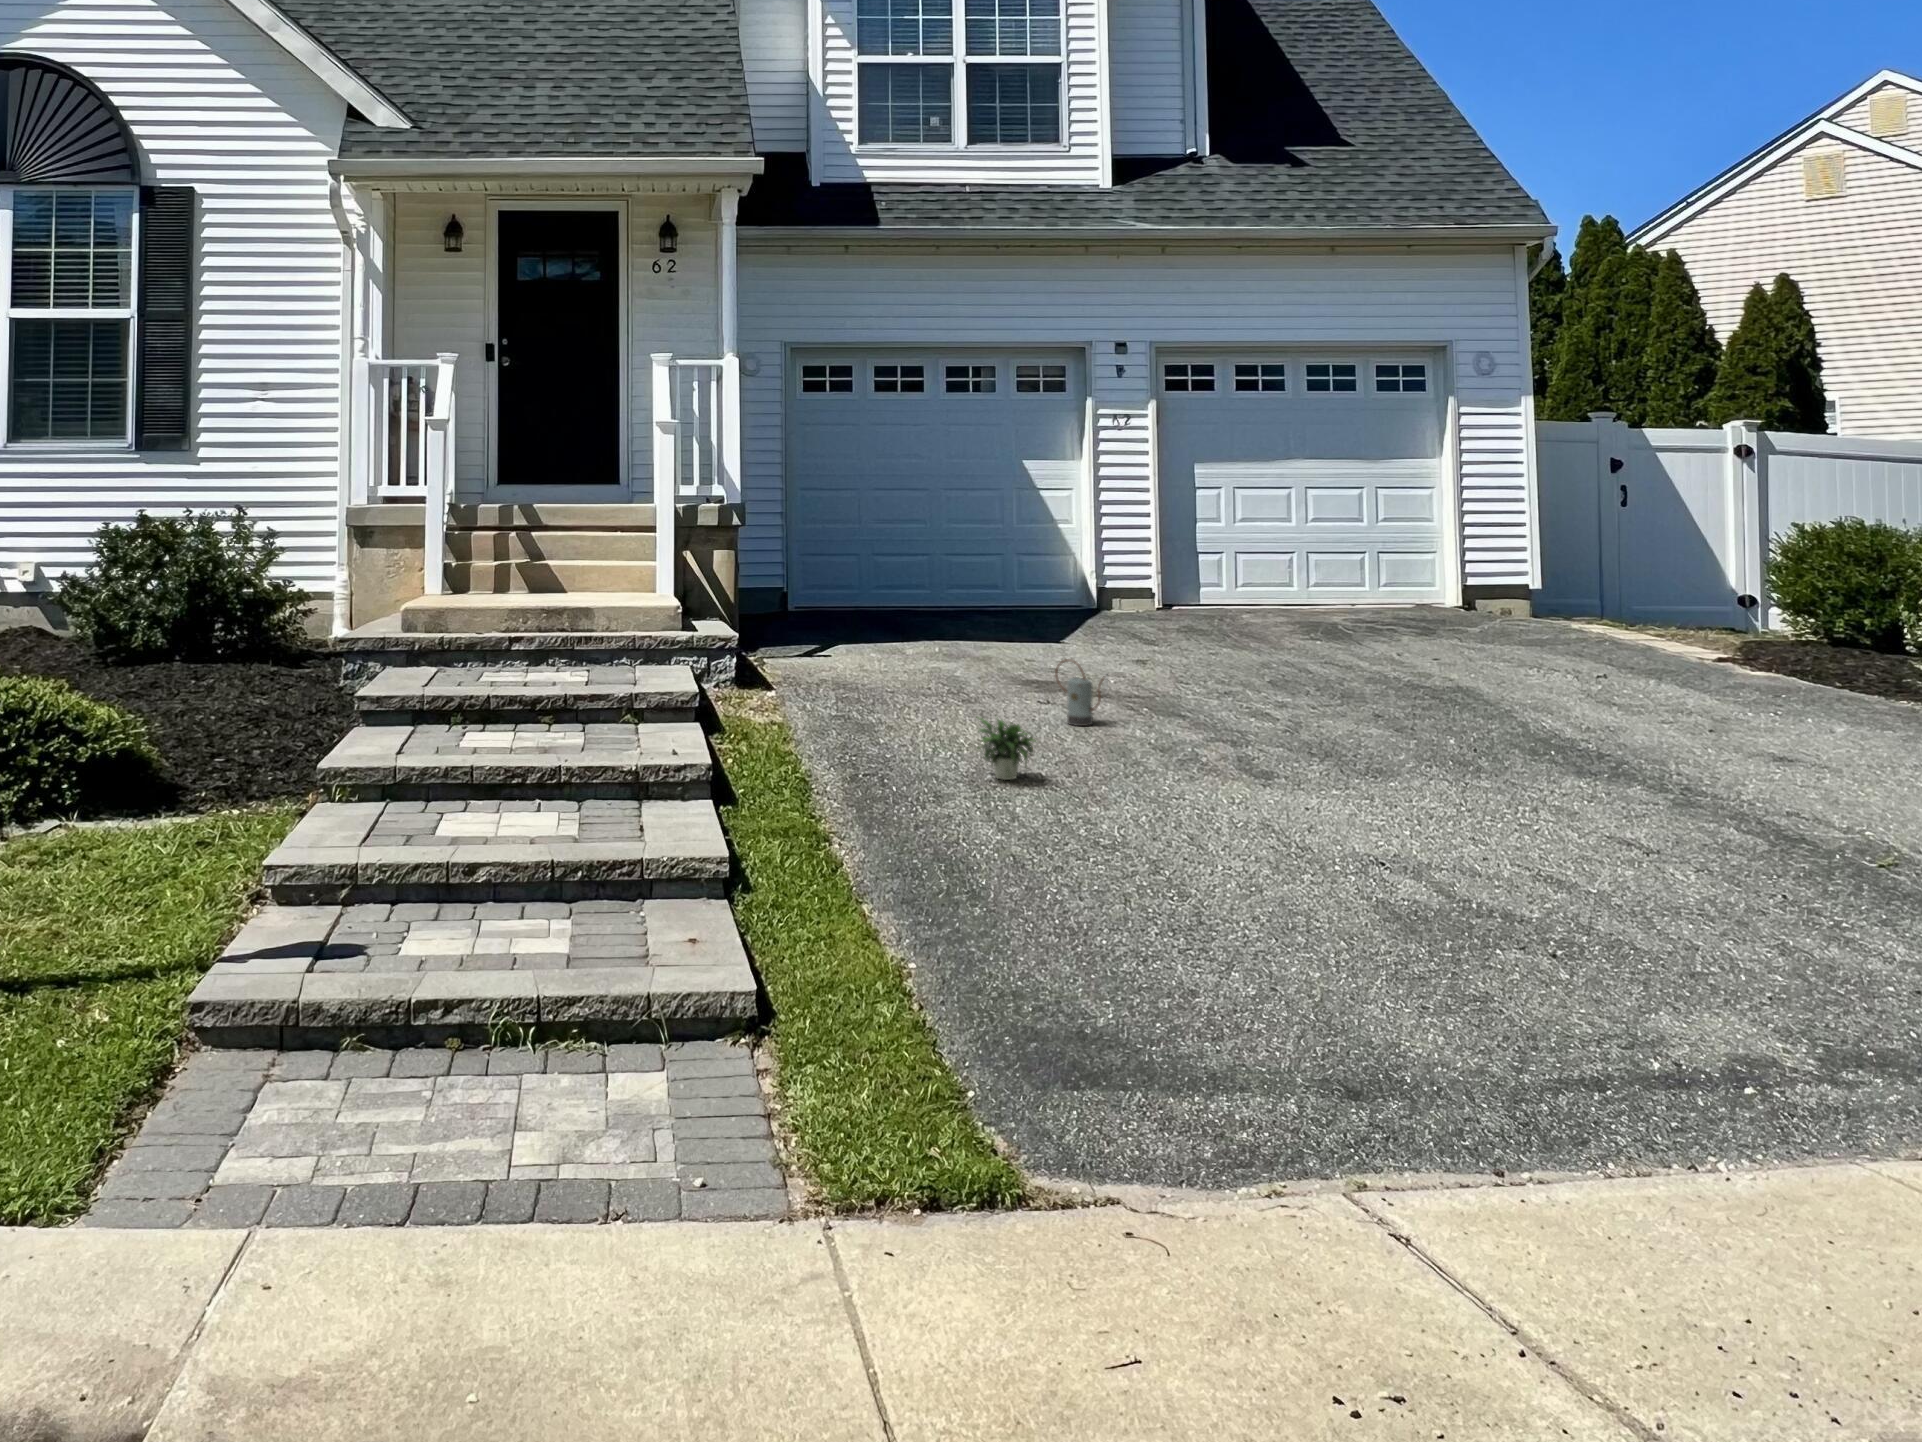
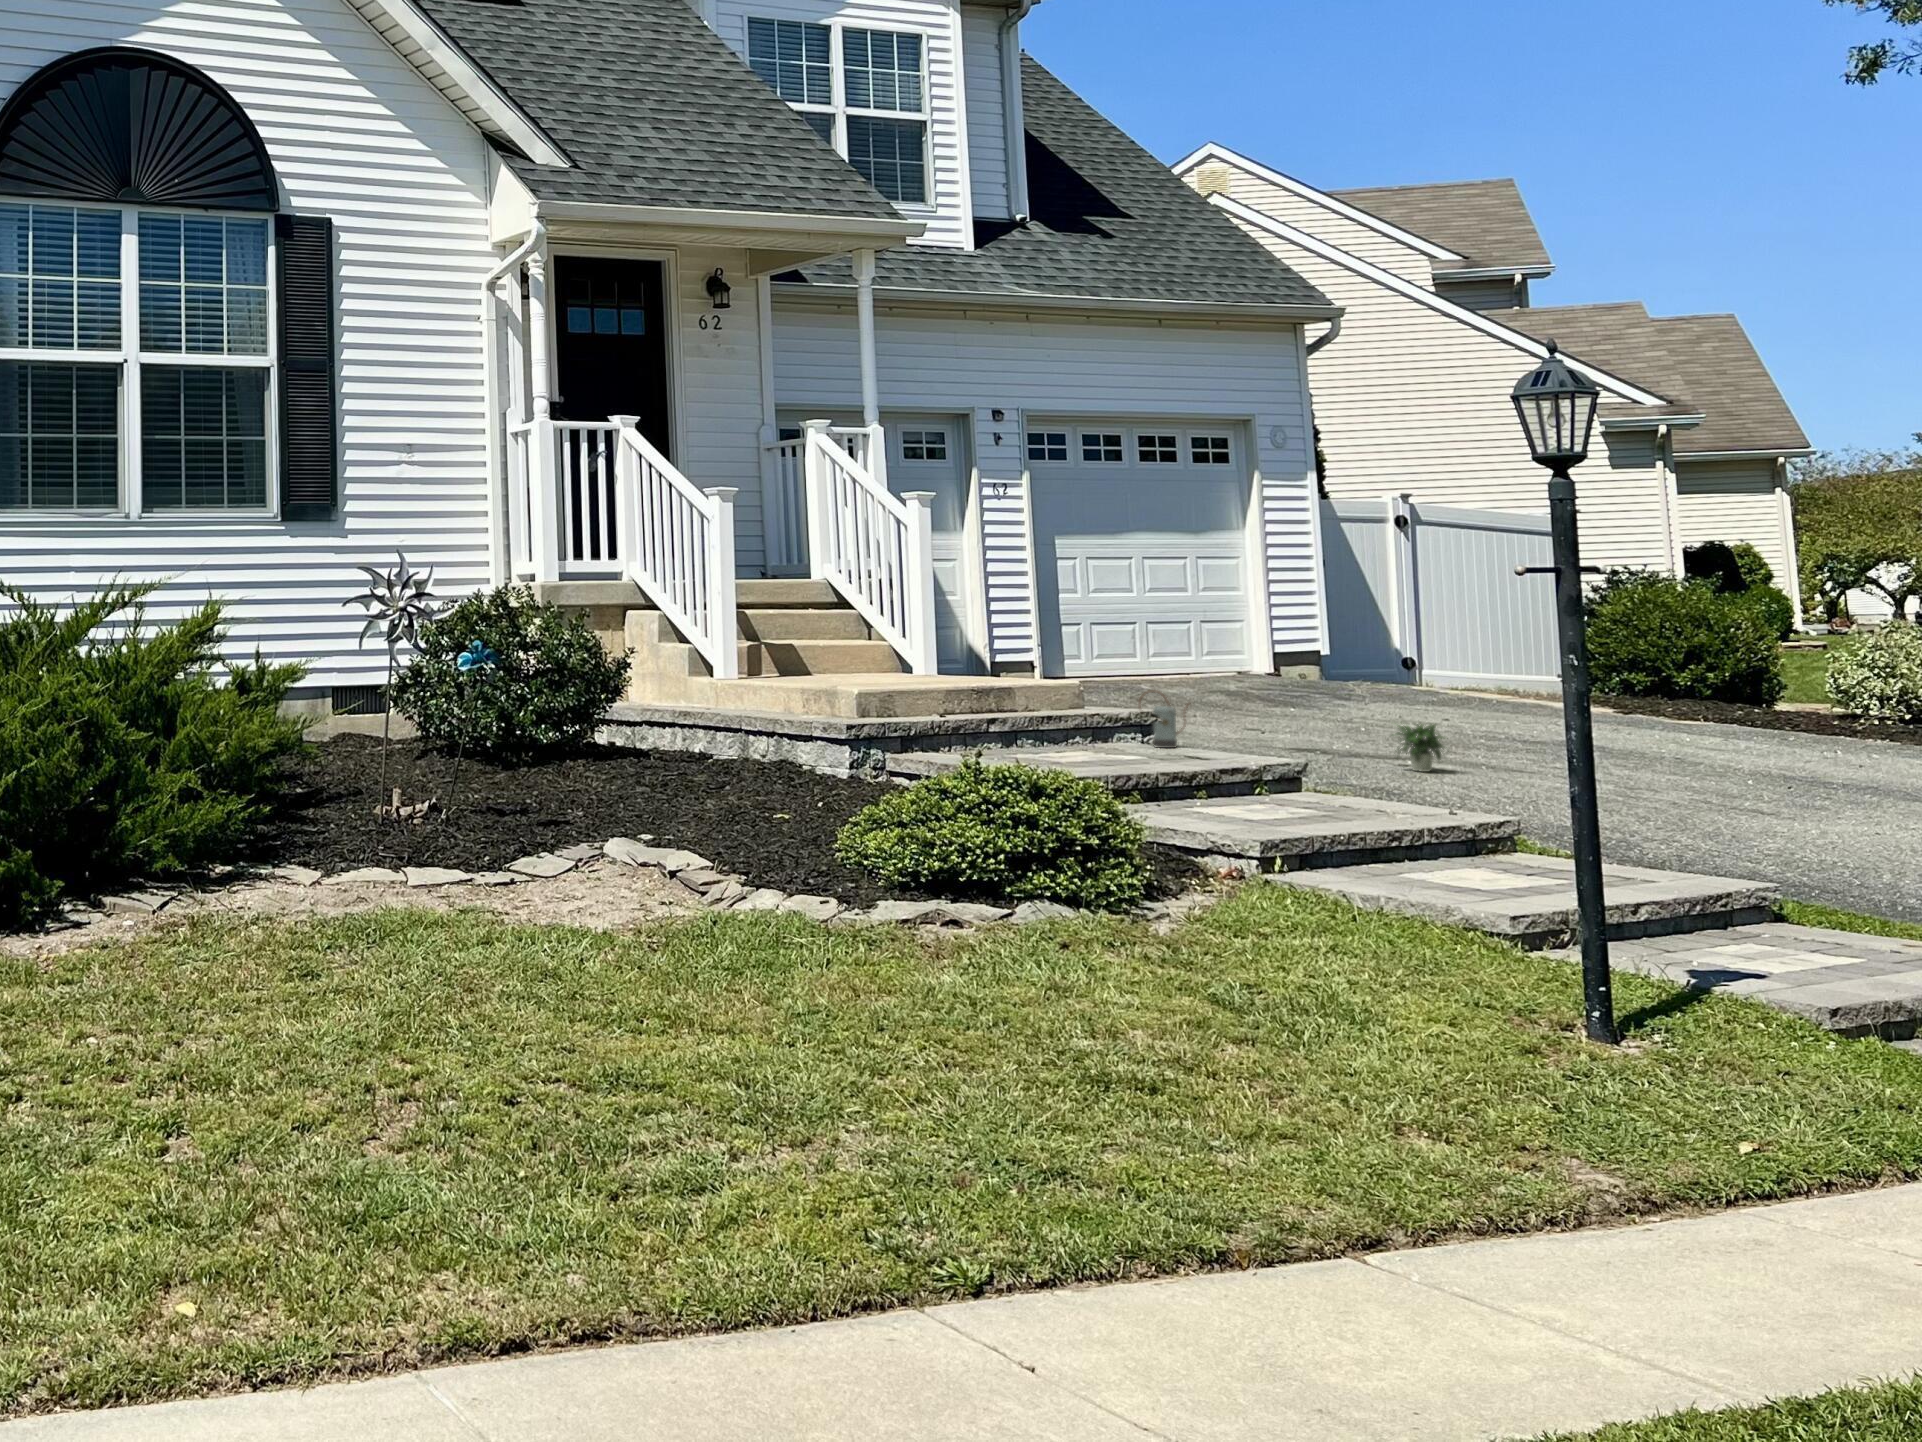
watering can: present [1055,659,1104,726] -> present [1139,691,1189,748]

